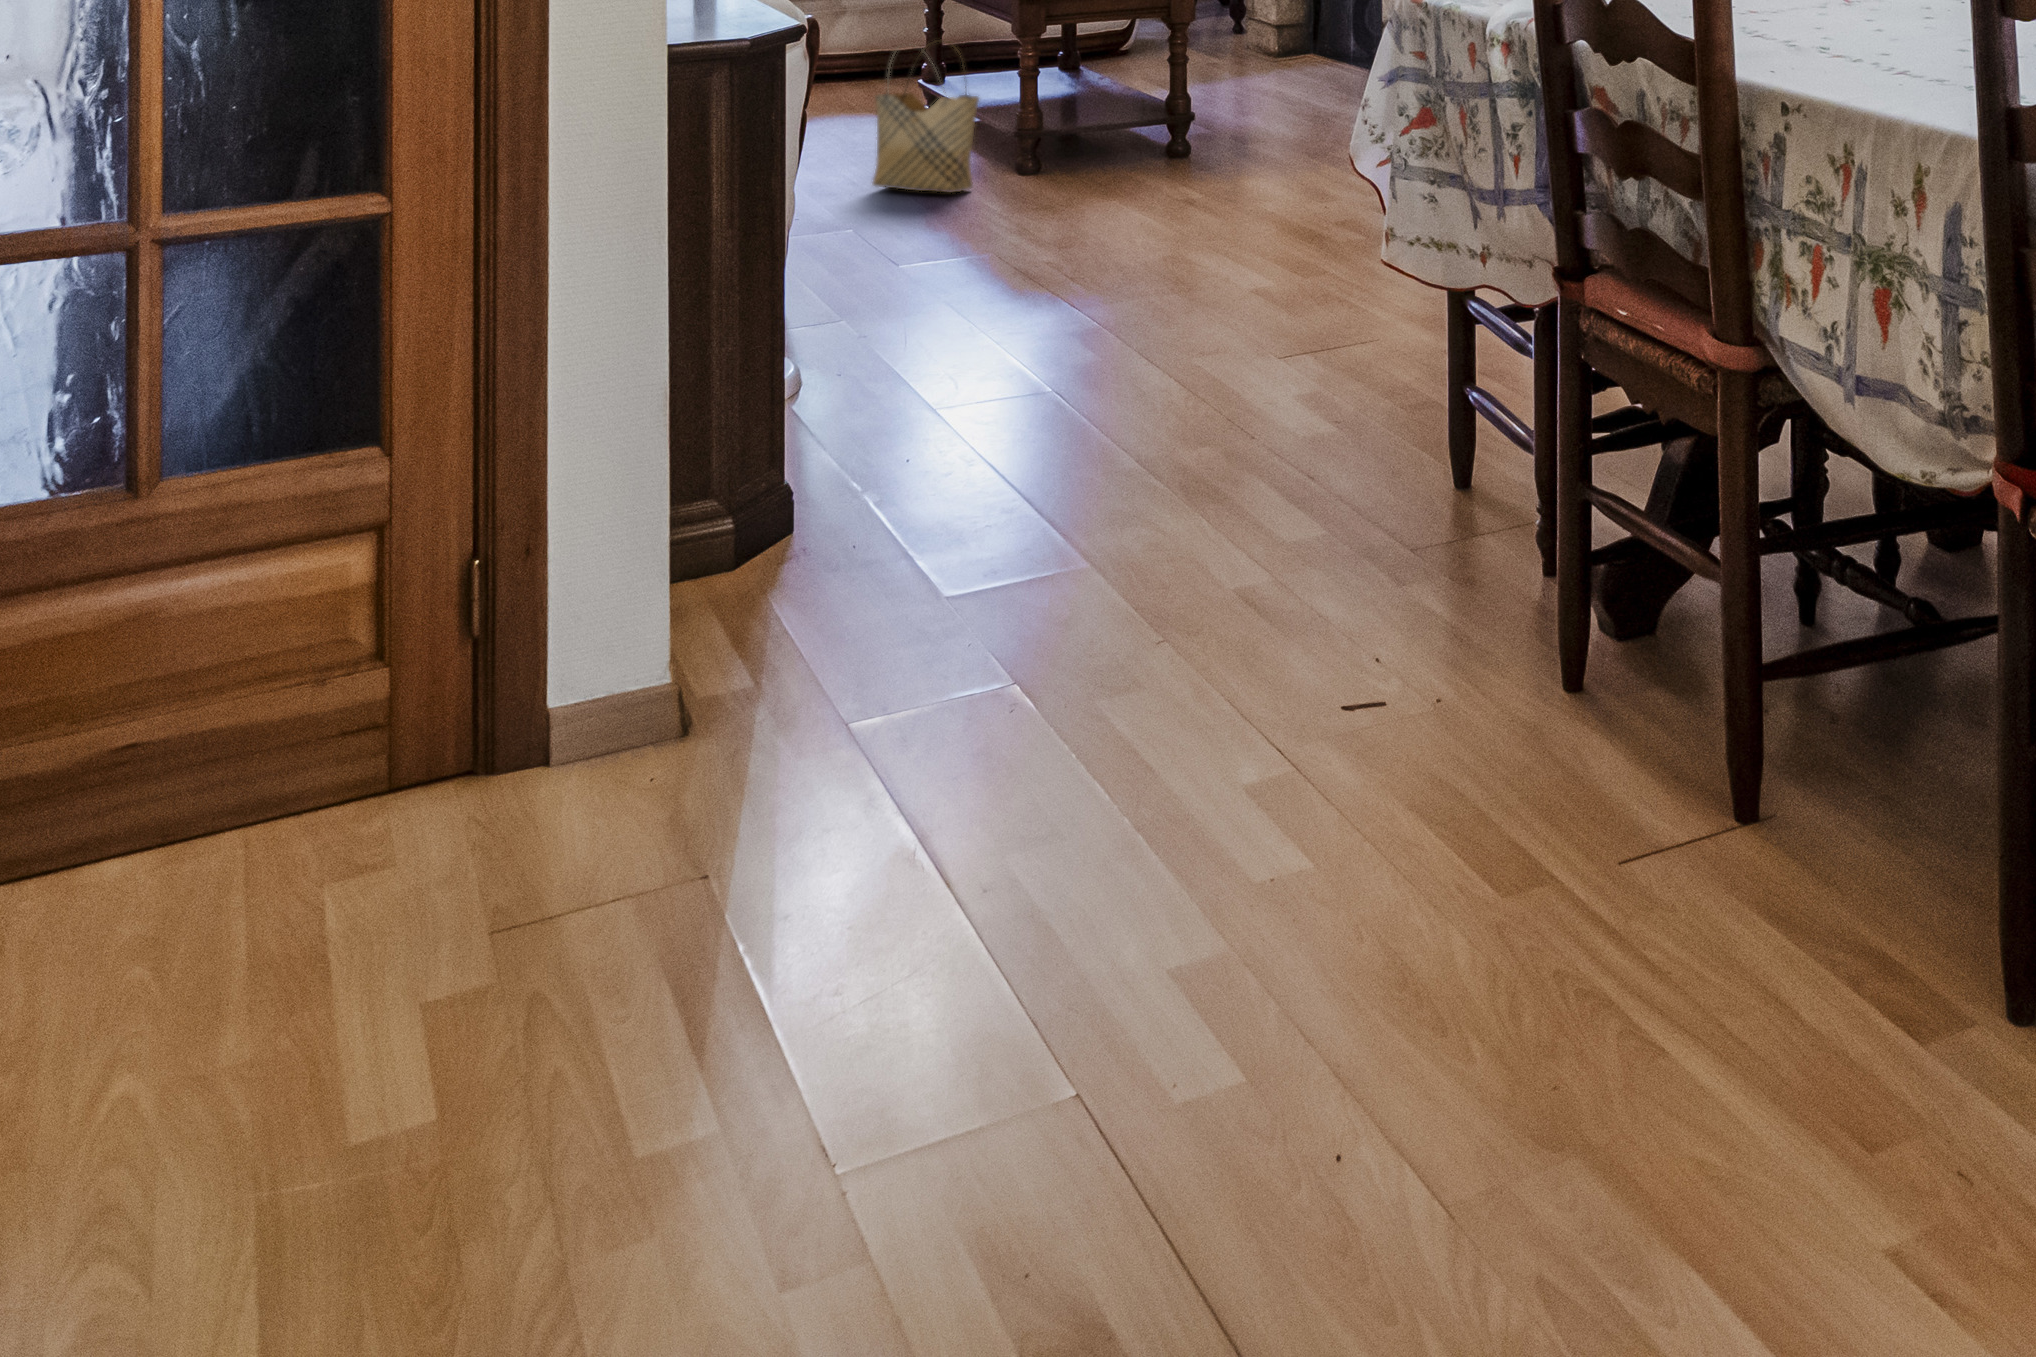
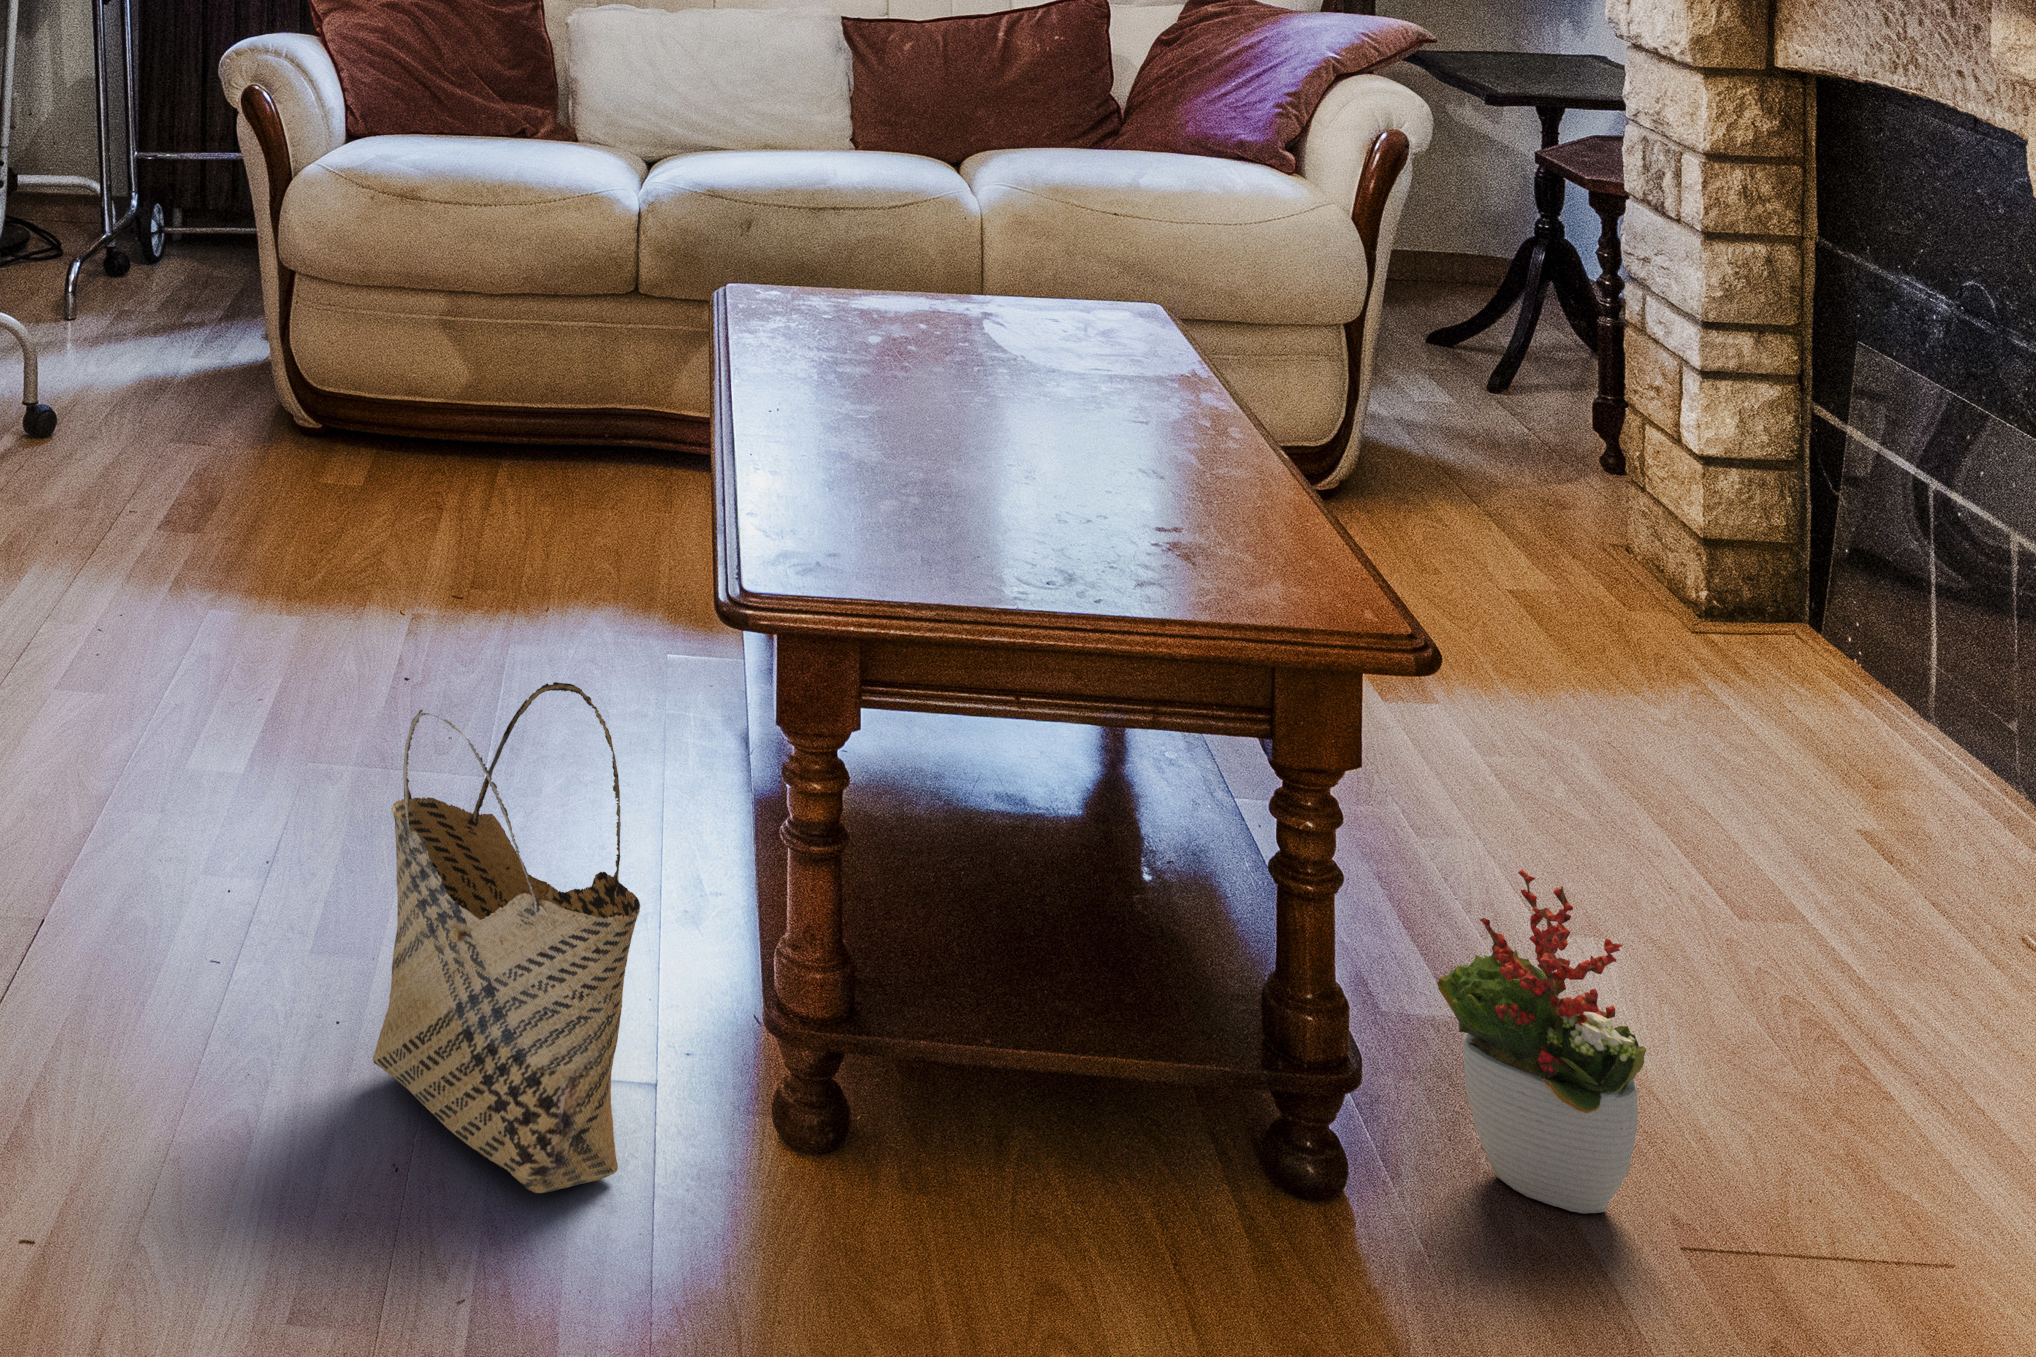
decorative plant: none [1216,52,1275,150] -> present [1437,869,1646,1213]

